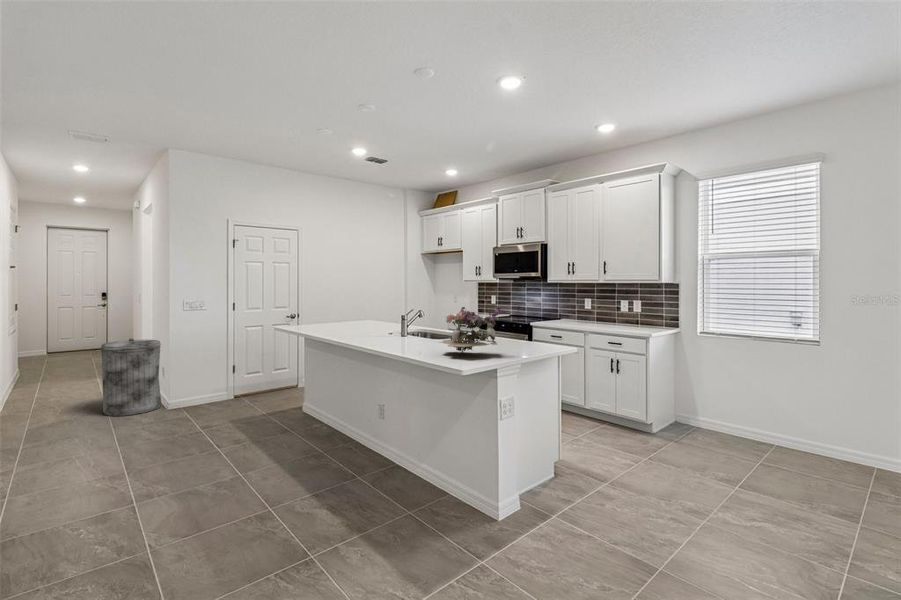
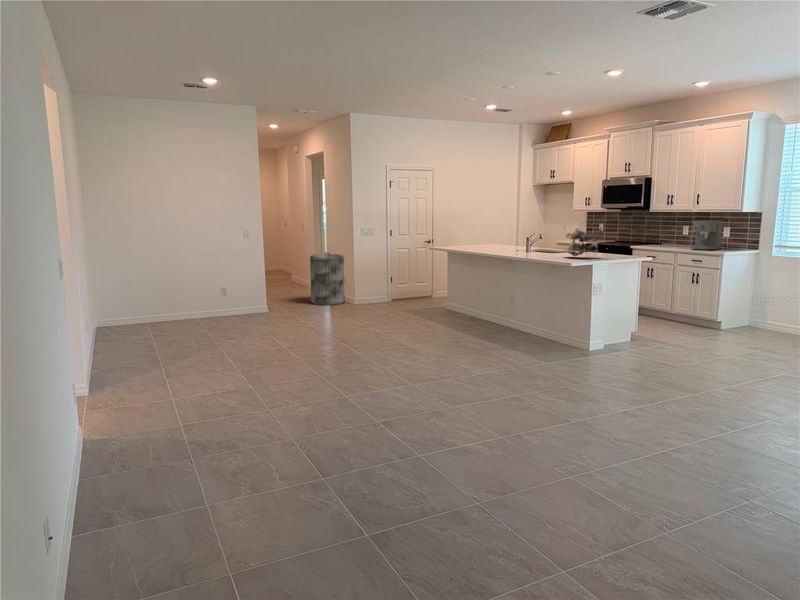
coffee maker: none [601,292,634,329] -> present [690,220,723,250]

